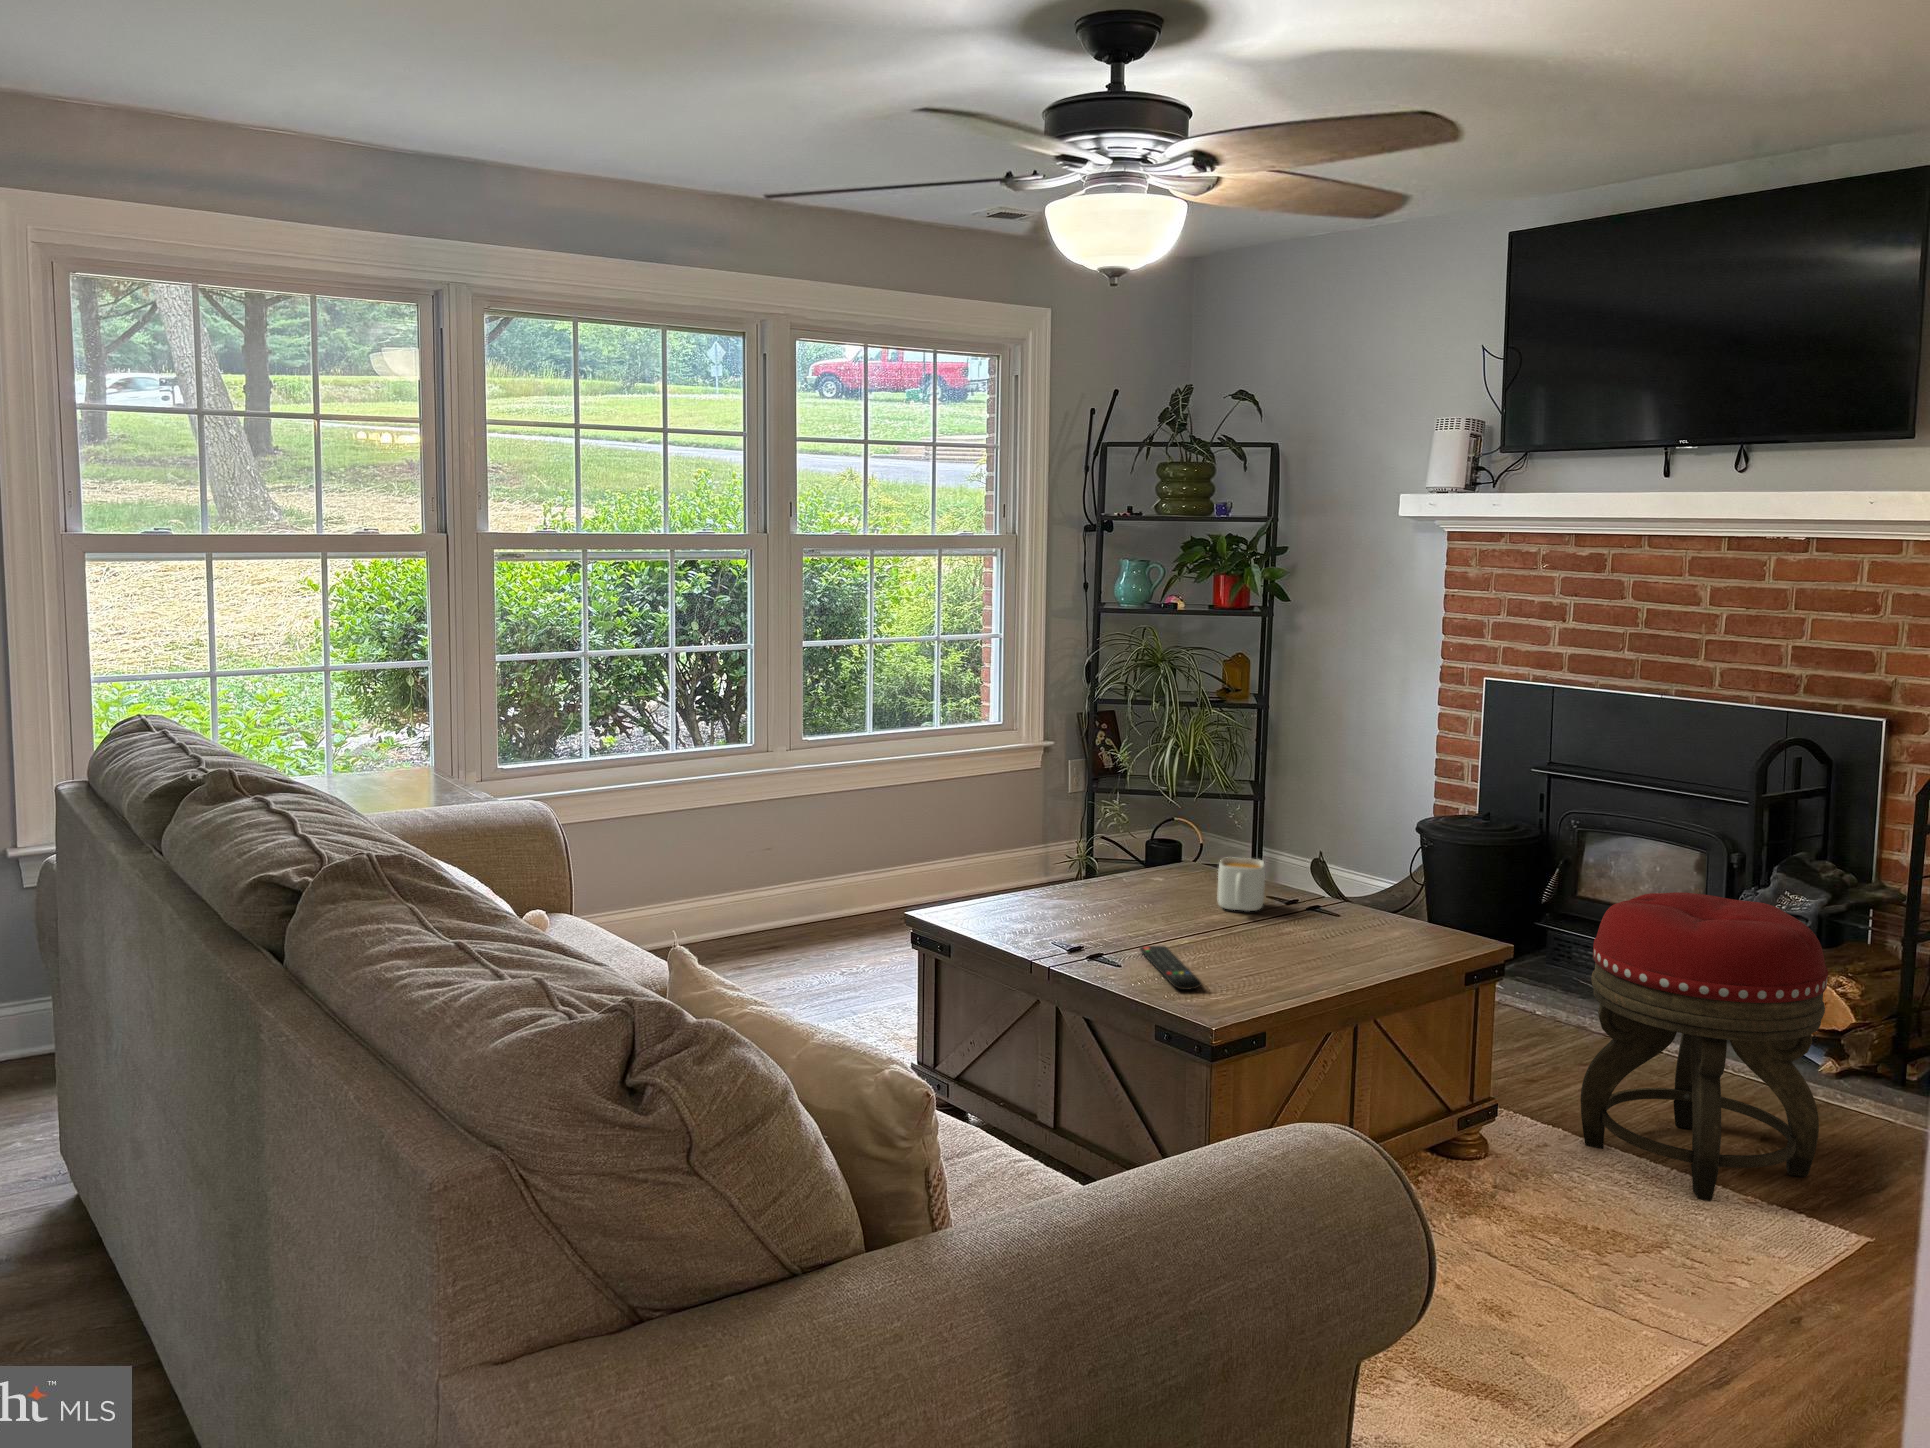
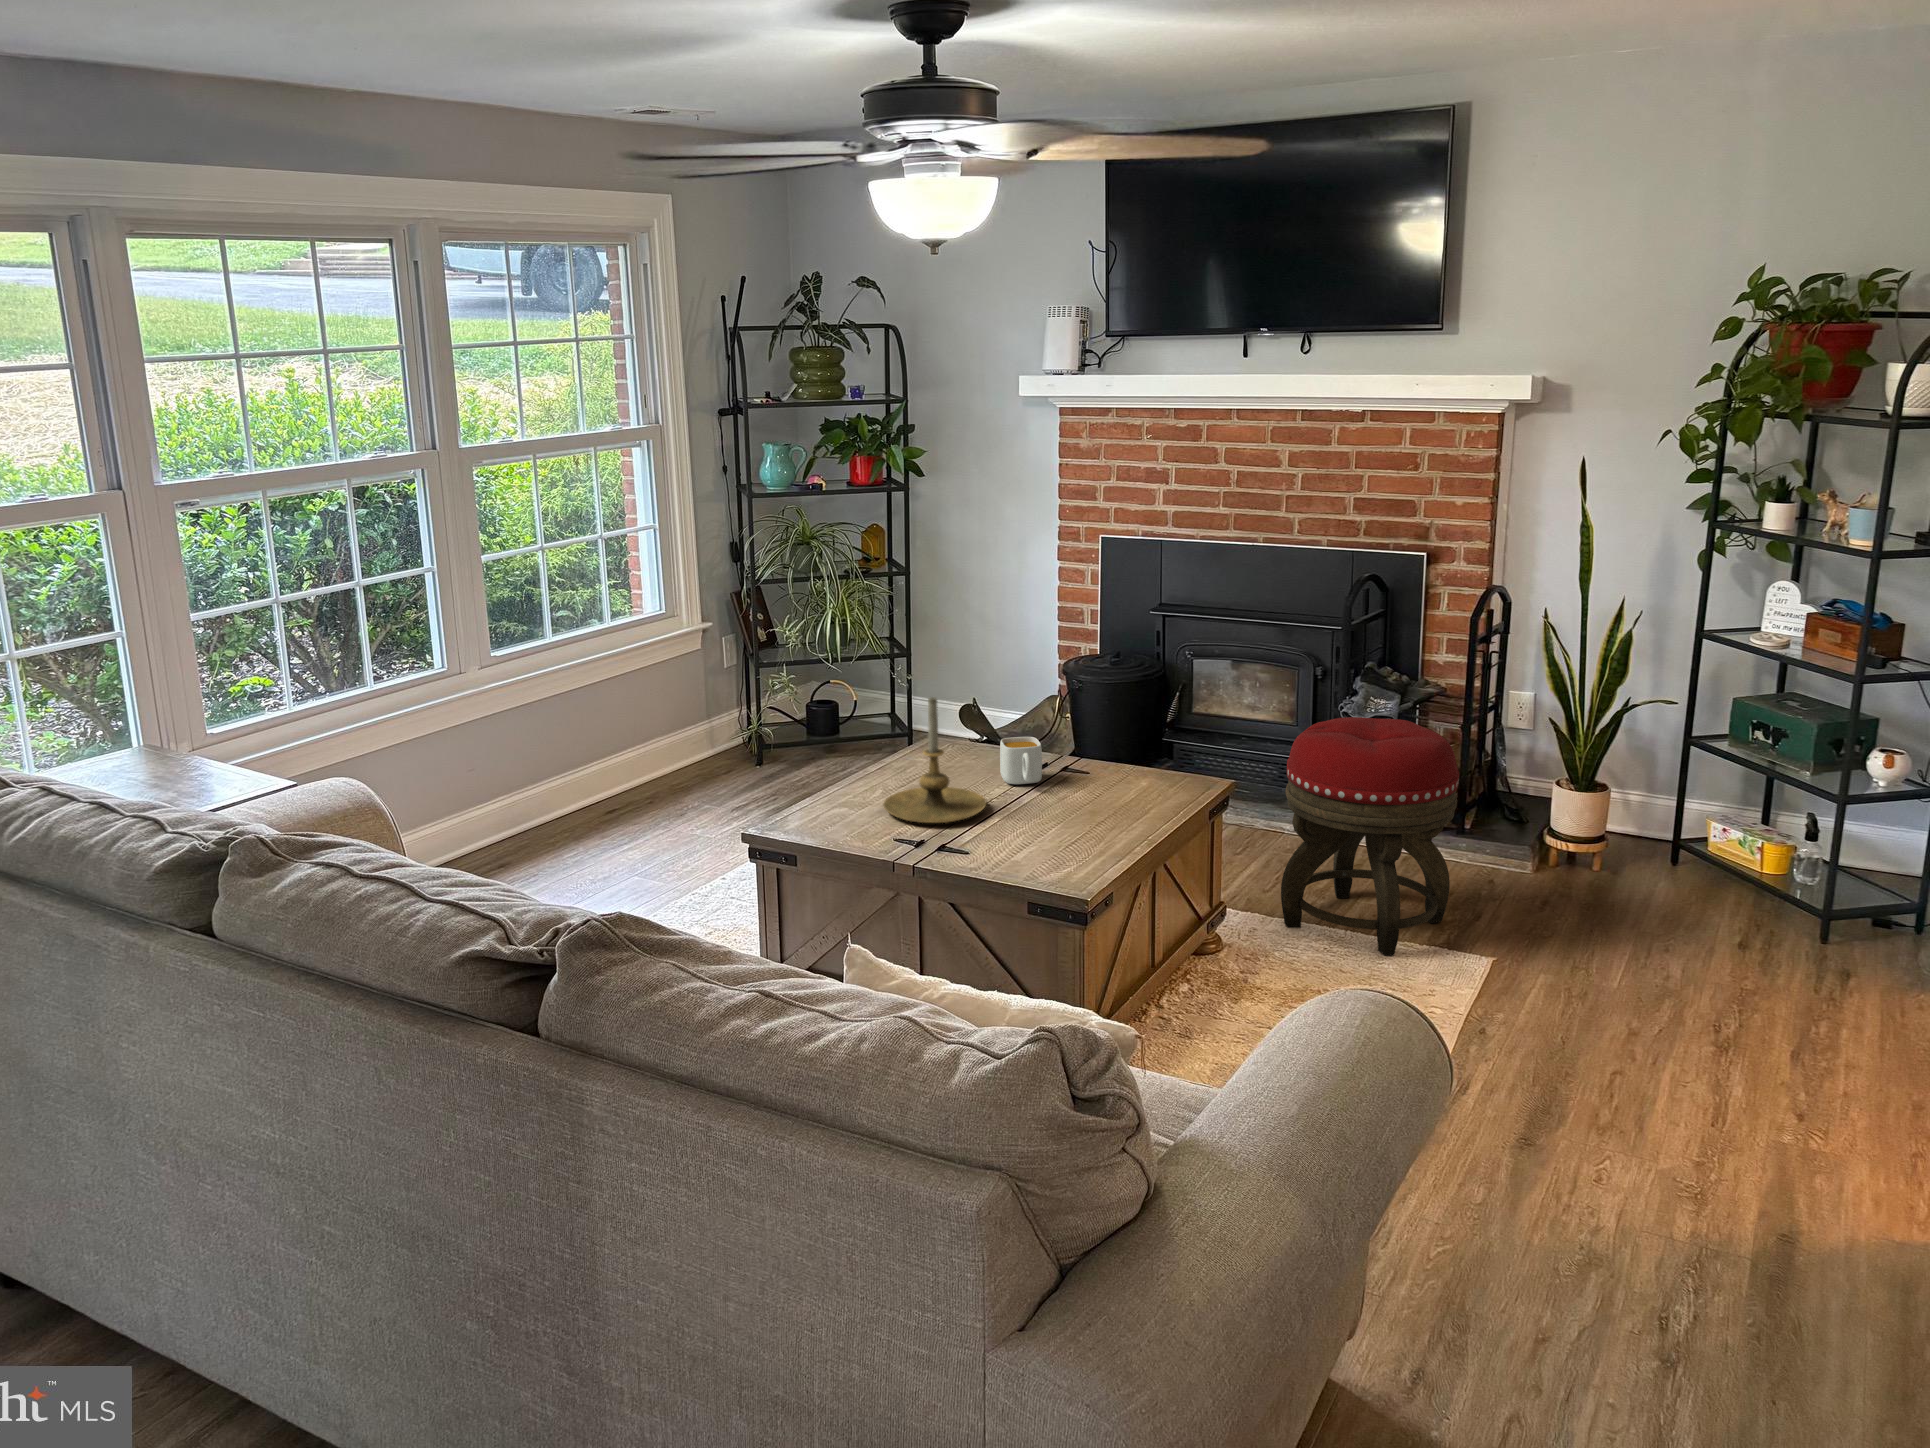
candle holder: none [1060,791,1176,931] -> present [883,697,986,823]
remote control: present [1140,946,1202,990] -> none [981,832,1060,872]

